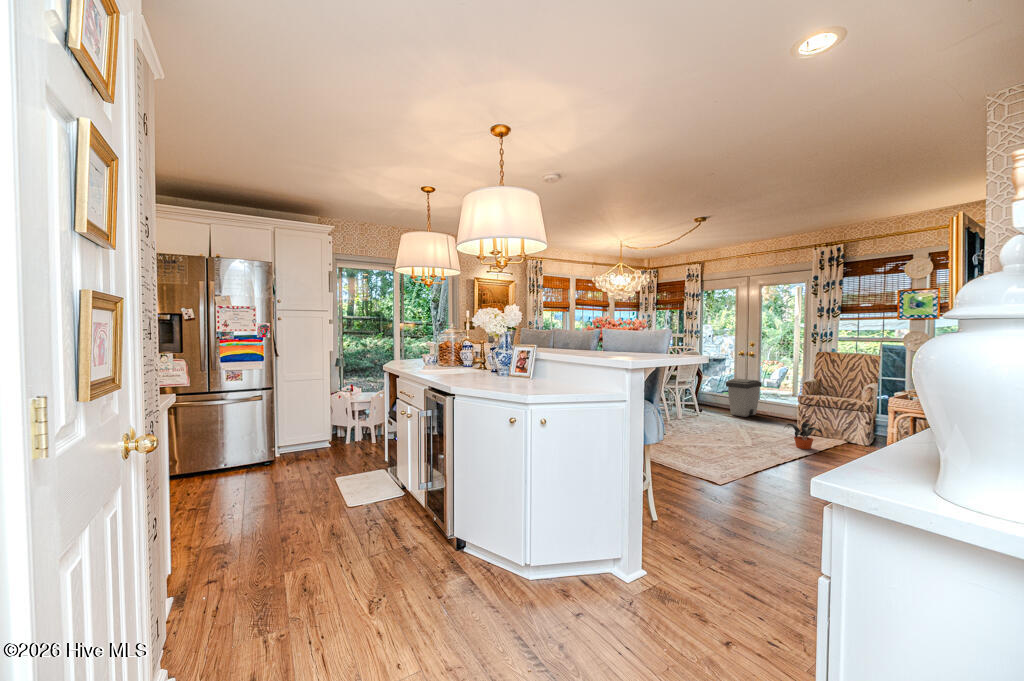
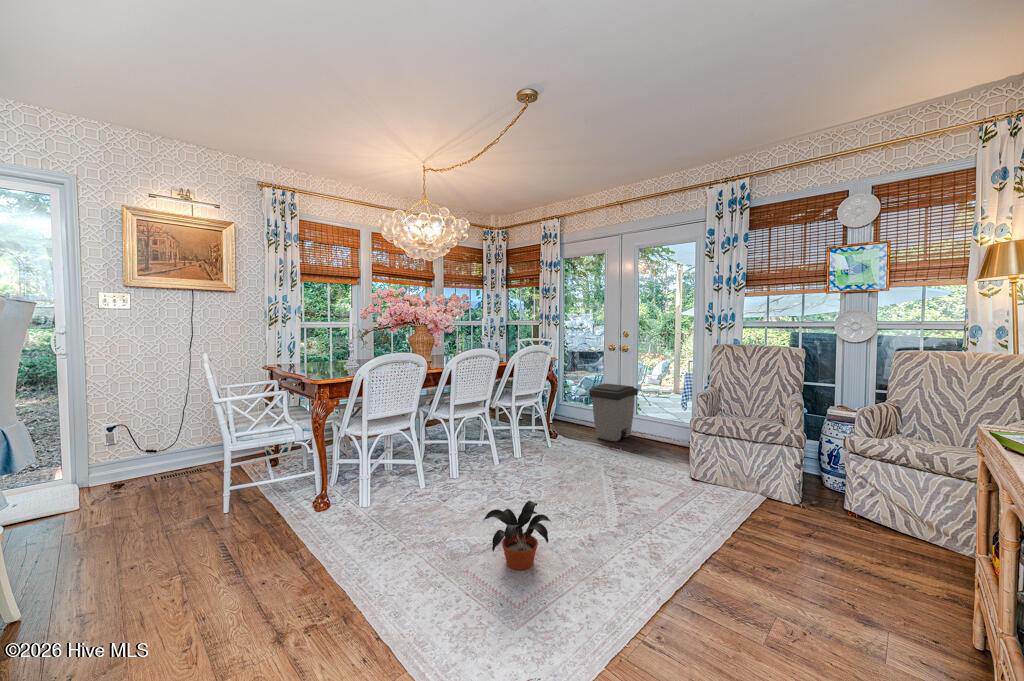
potted plant: present [784,422,823,449] -> present [483,501,551,570]

